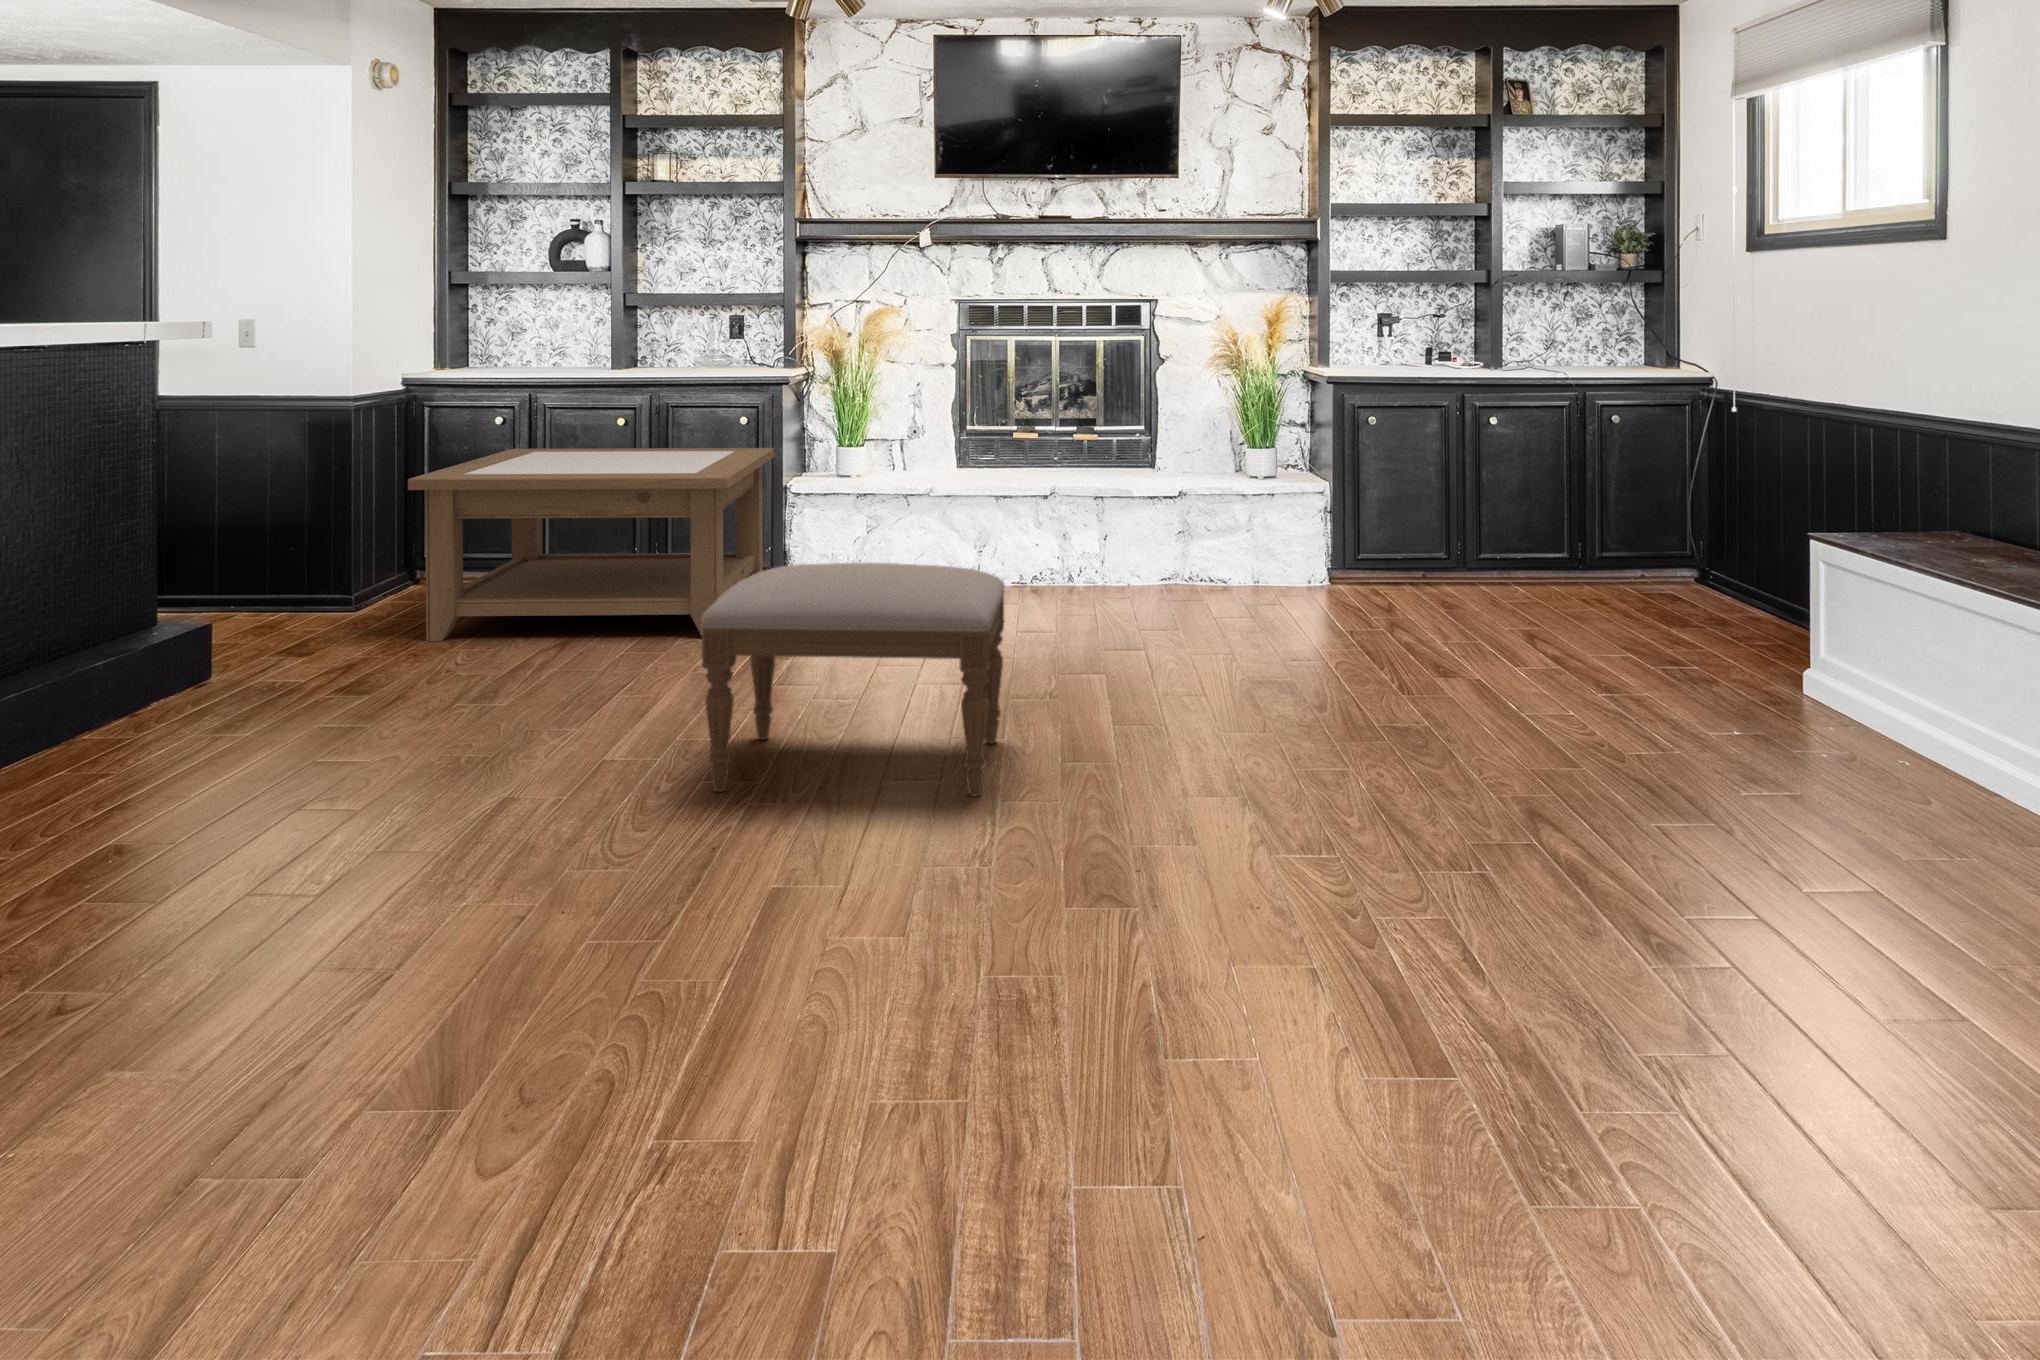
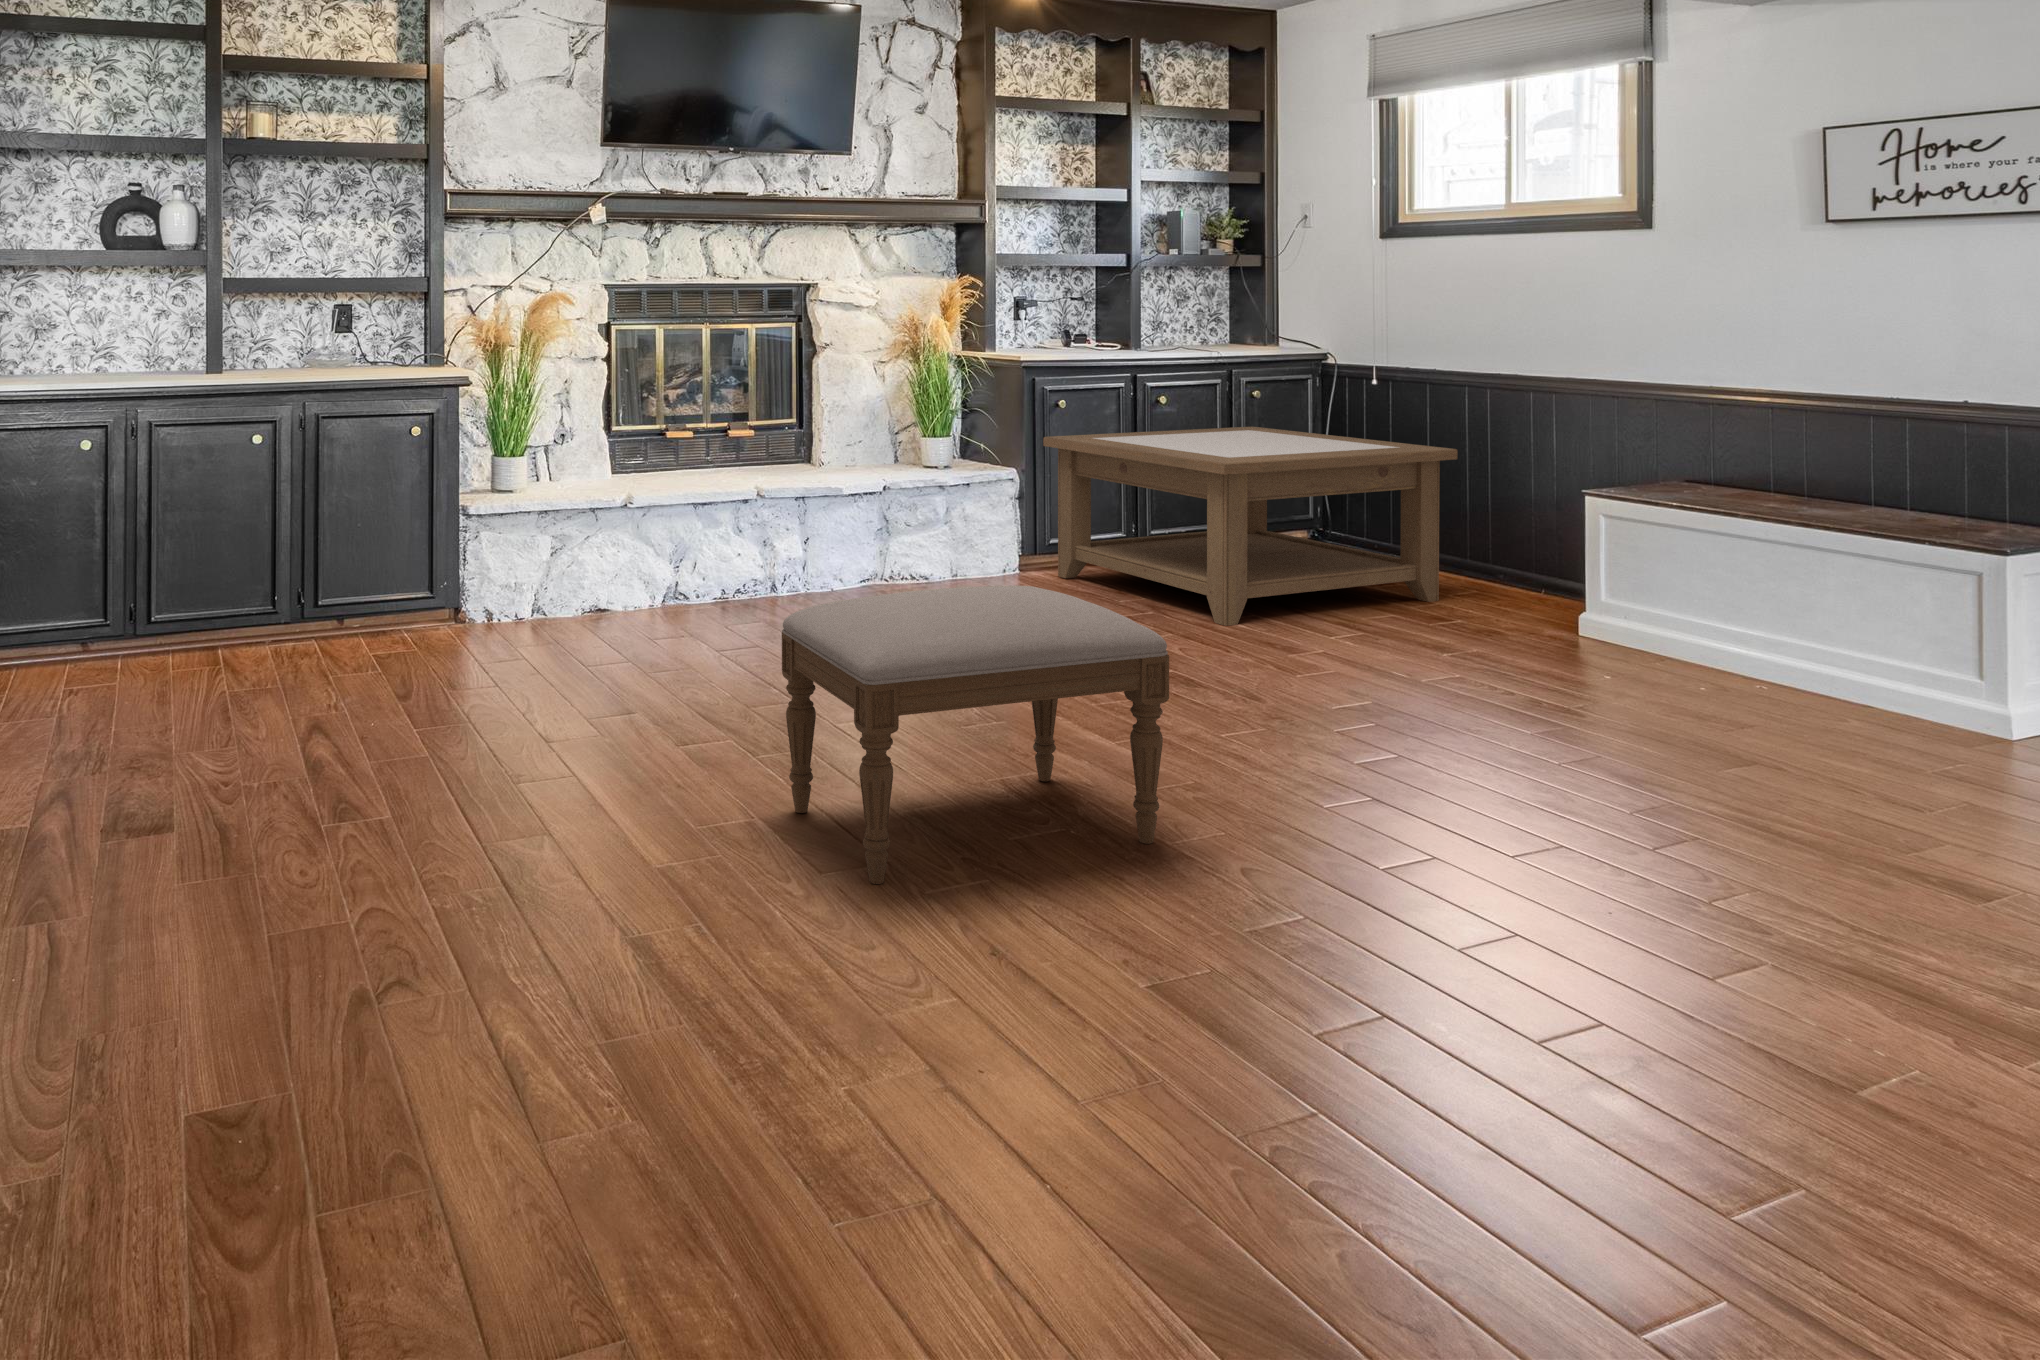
coffee table: present [408,448,774,641] -> present [1043,427,1457,626]

